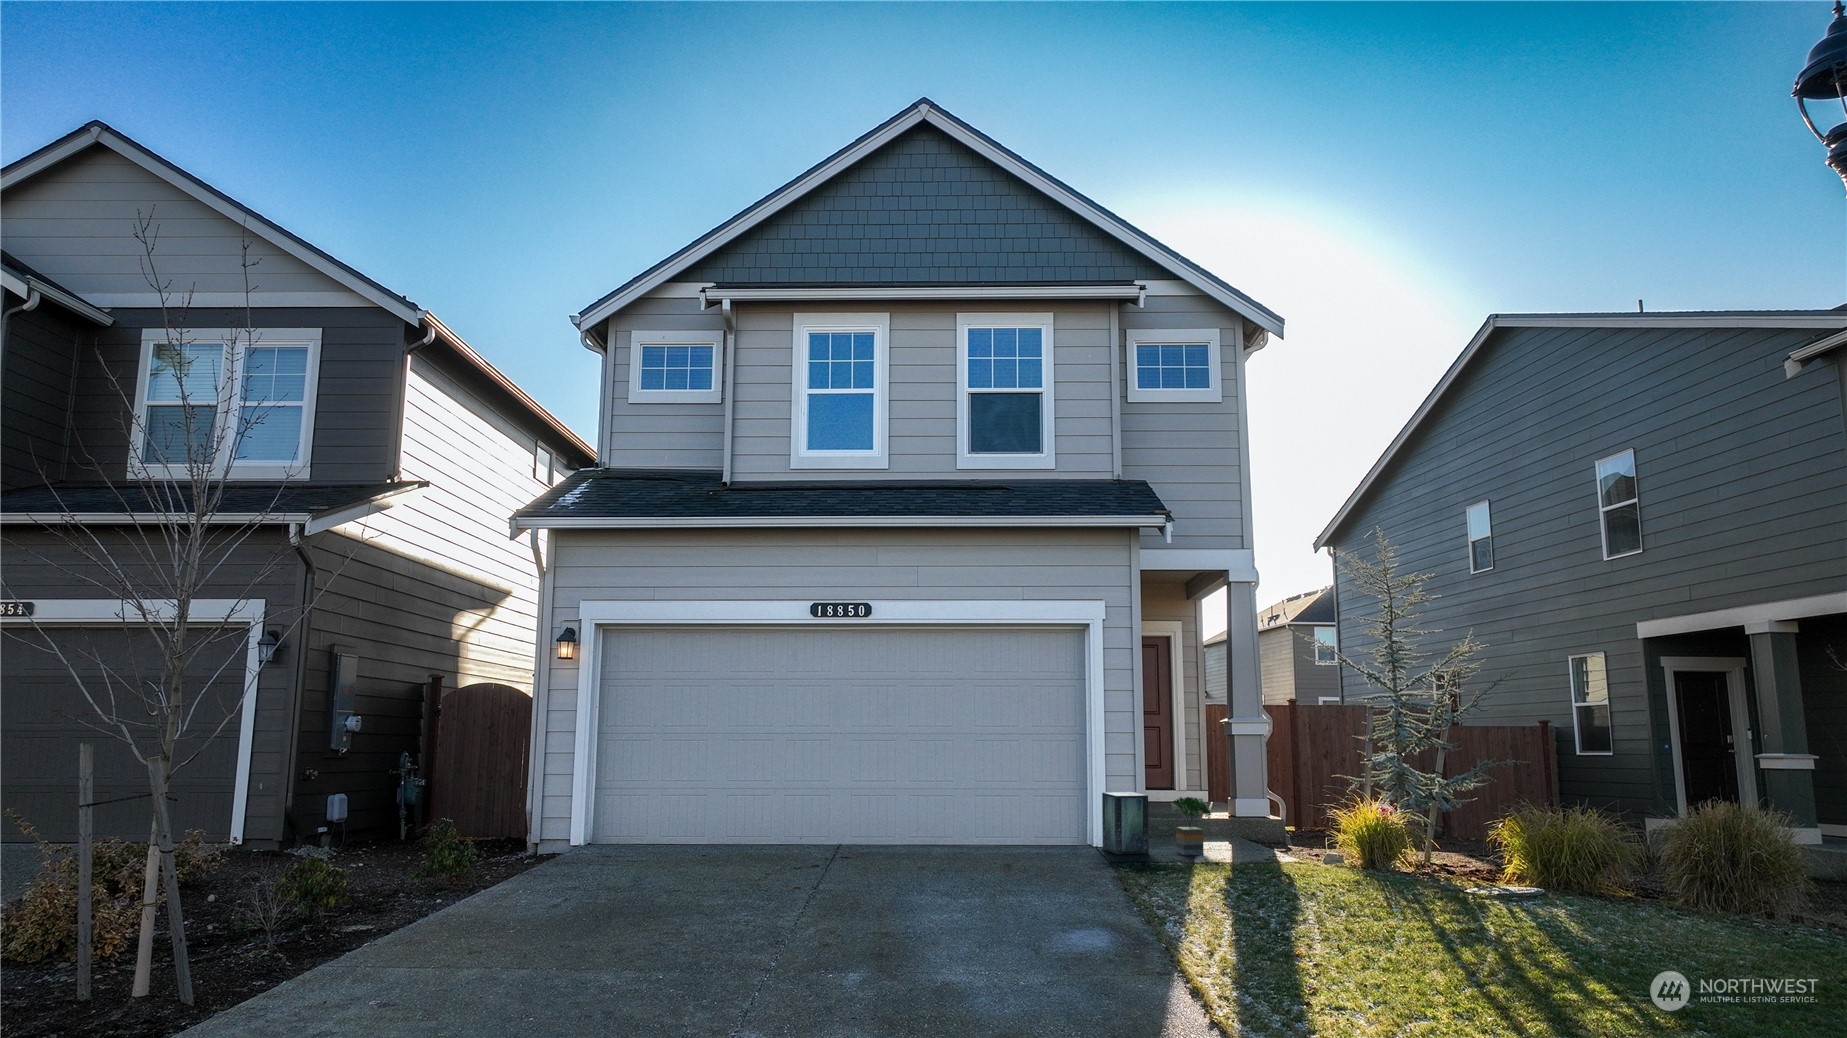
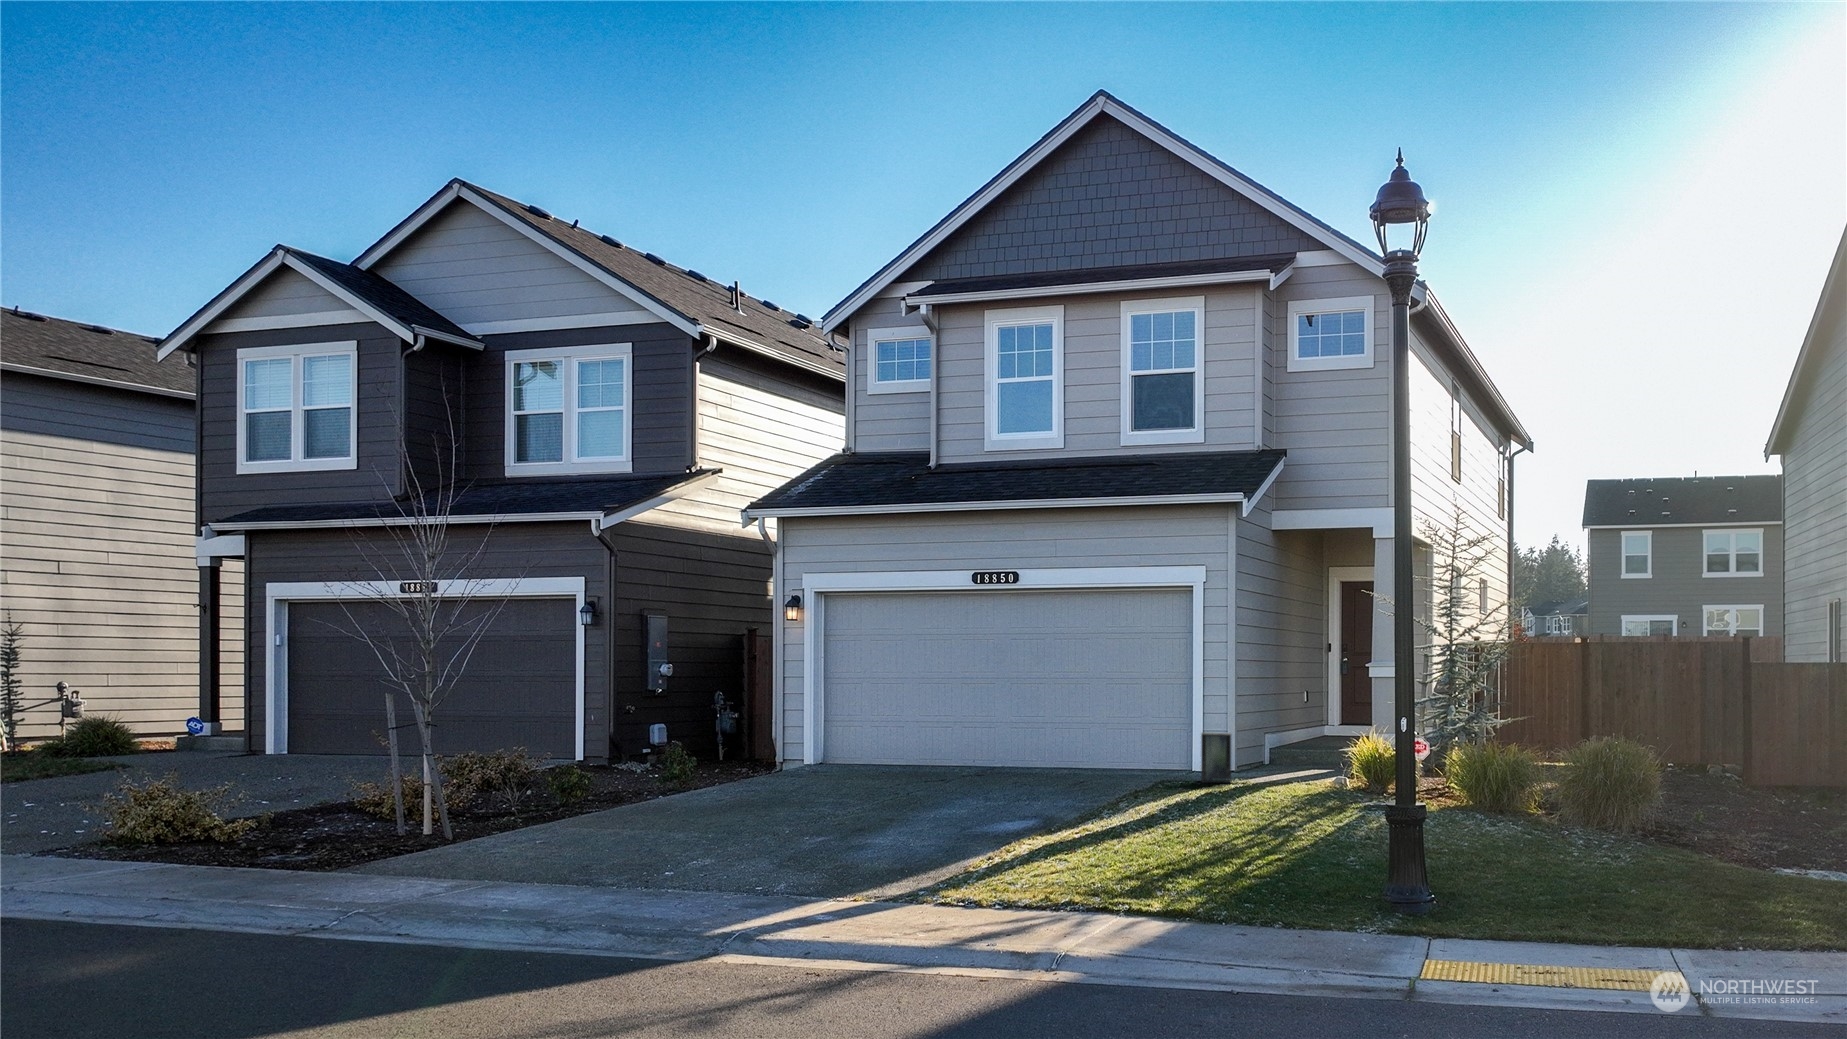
potted tree: present [1172,797,1211,855] -> none [1251,736,1285,786]

